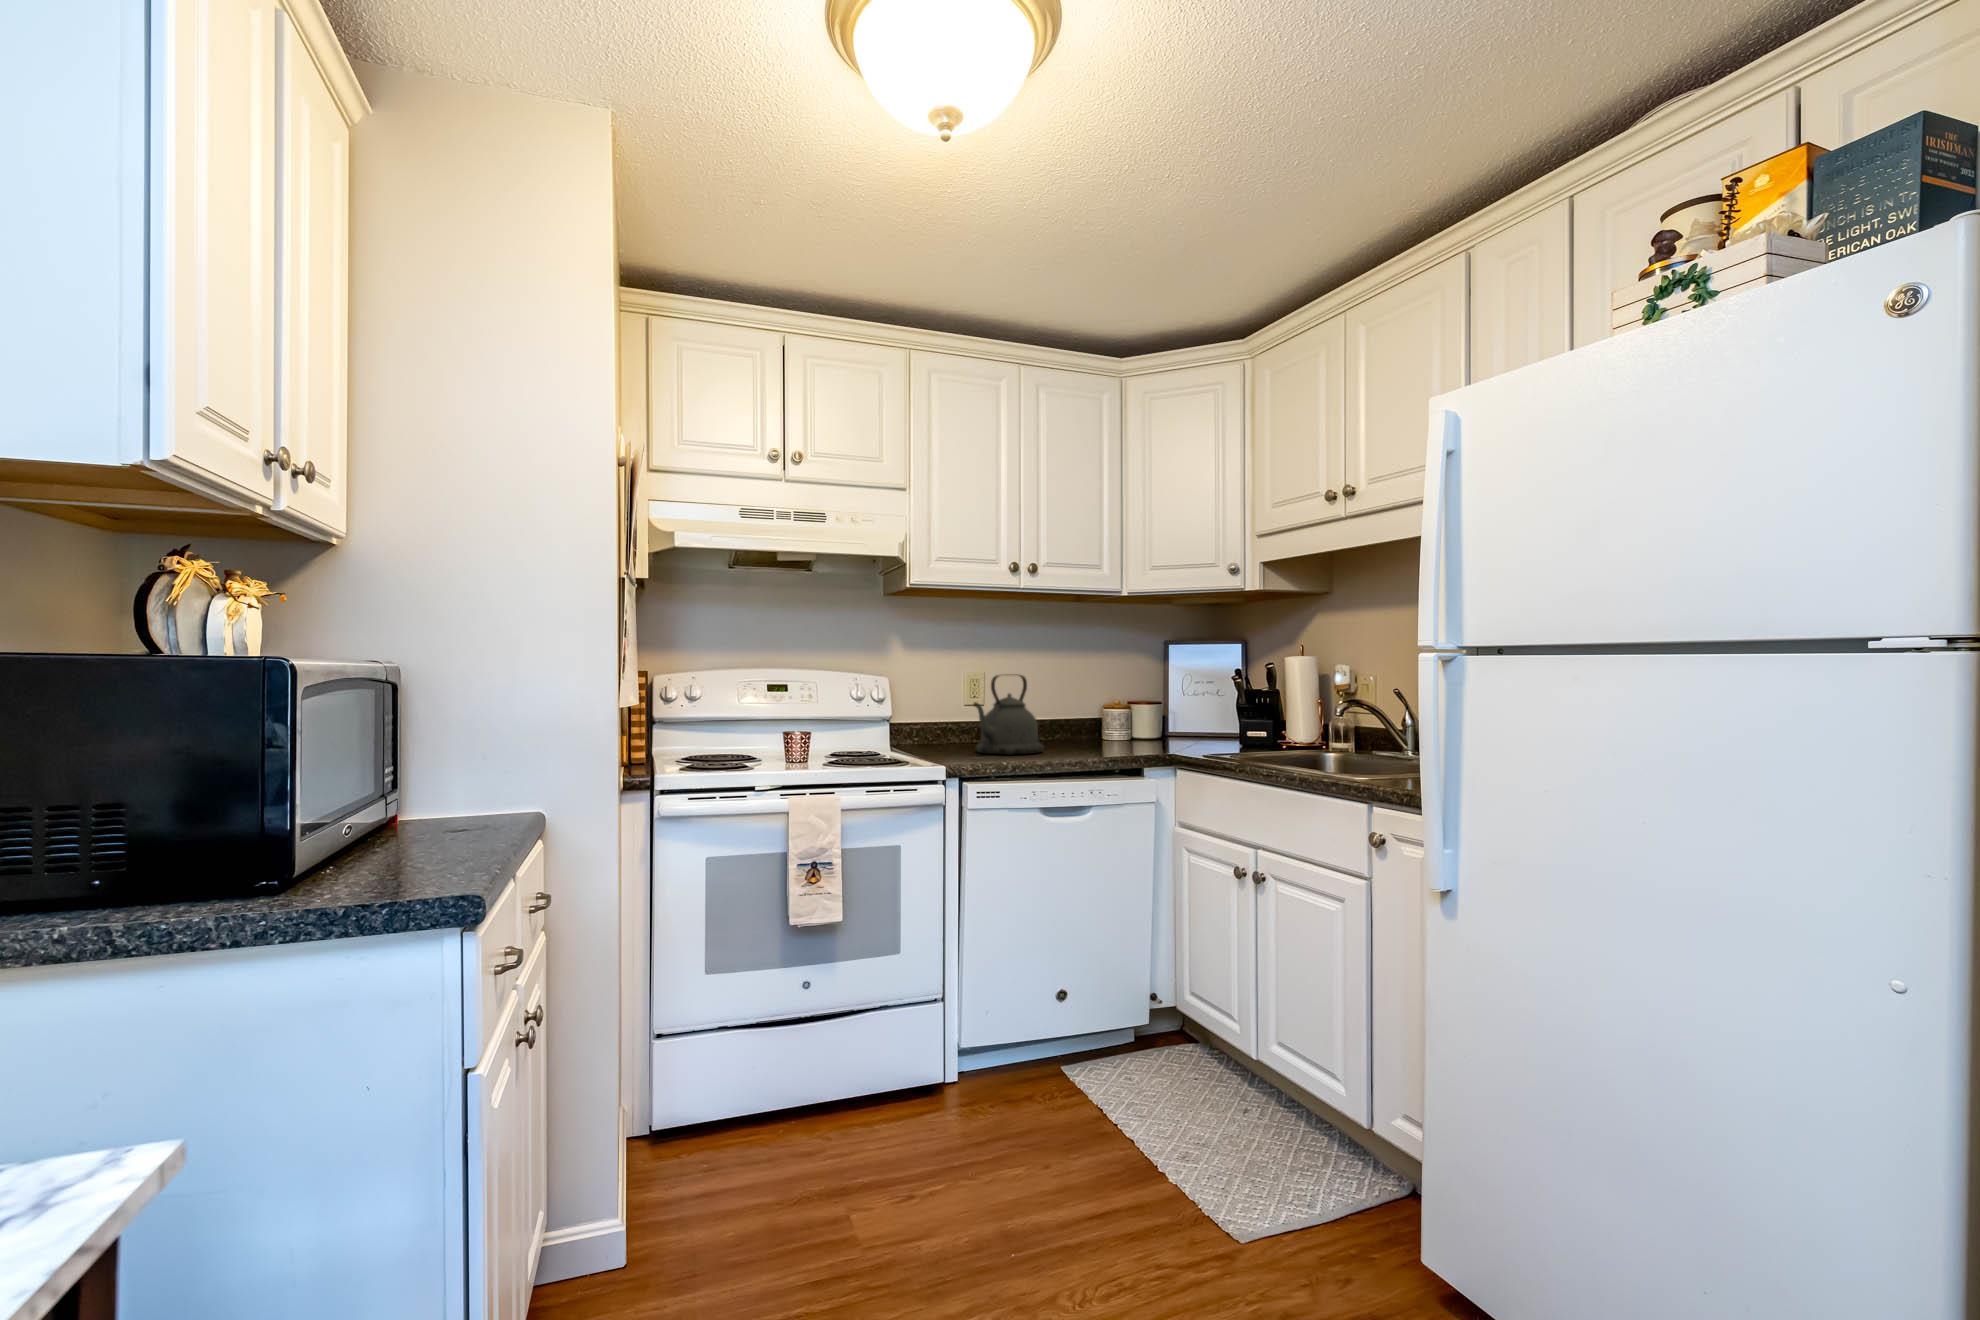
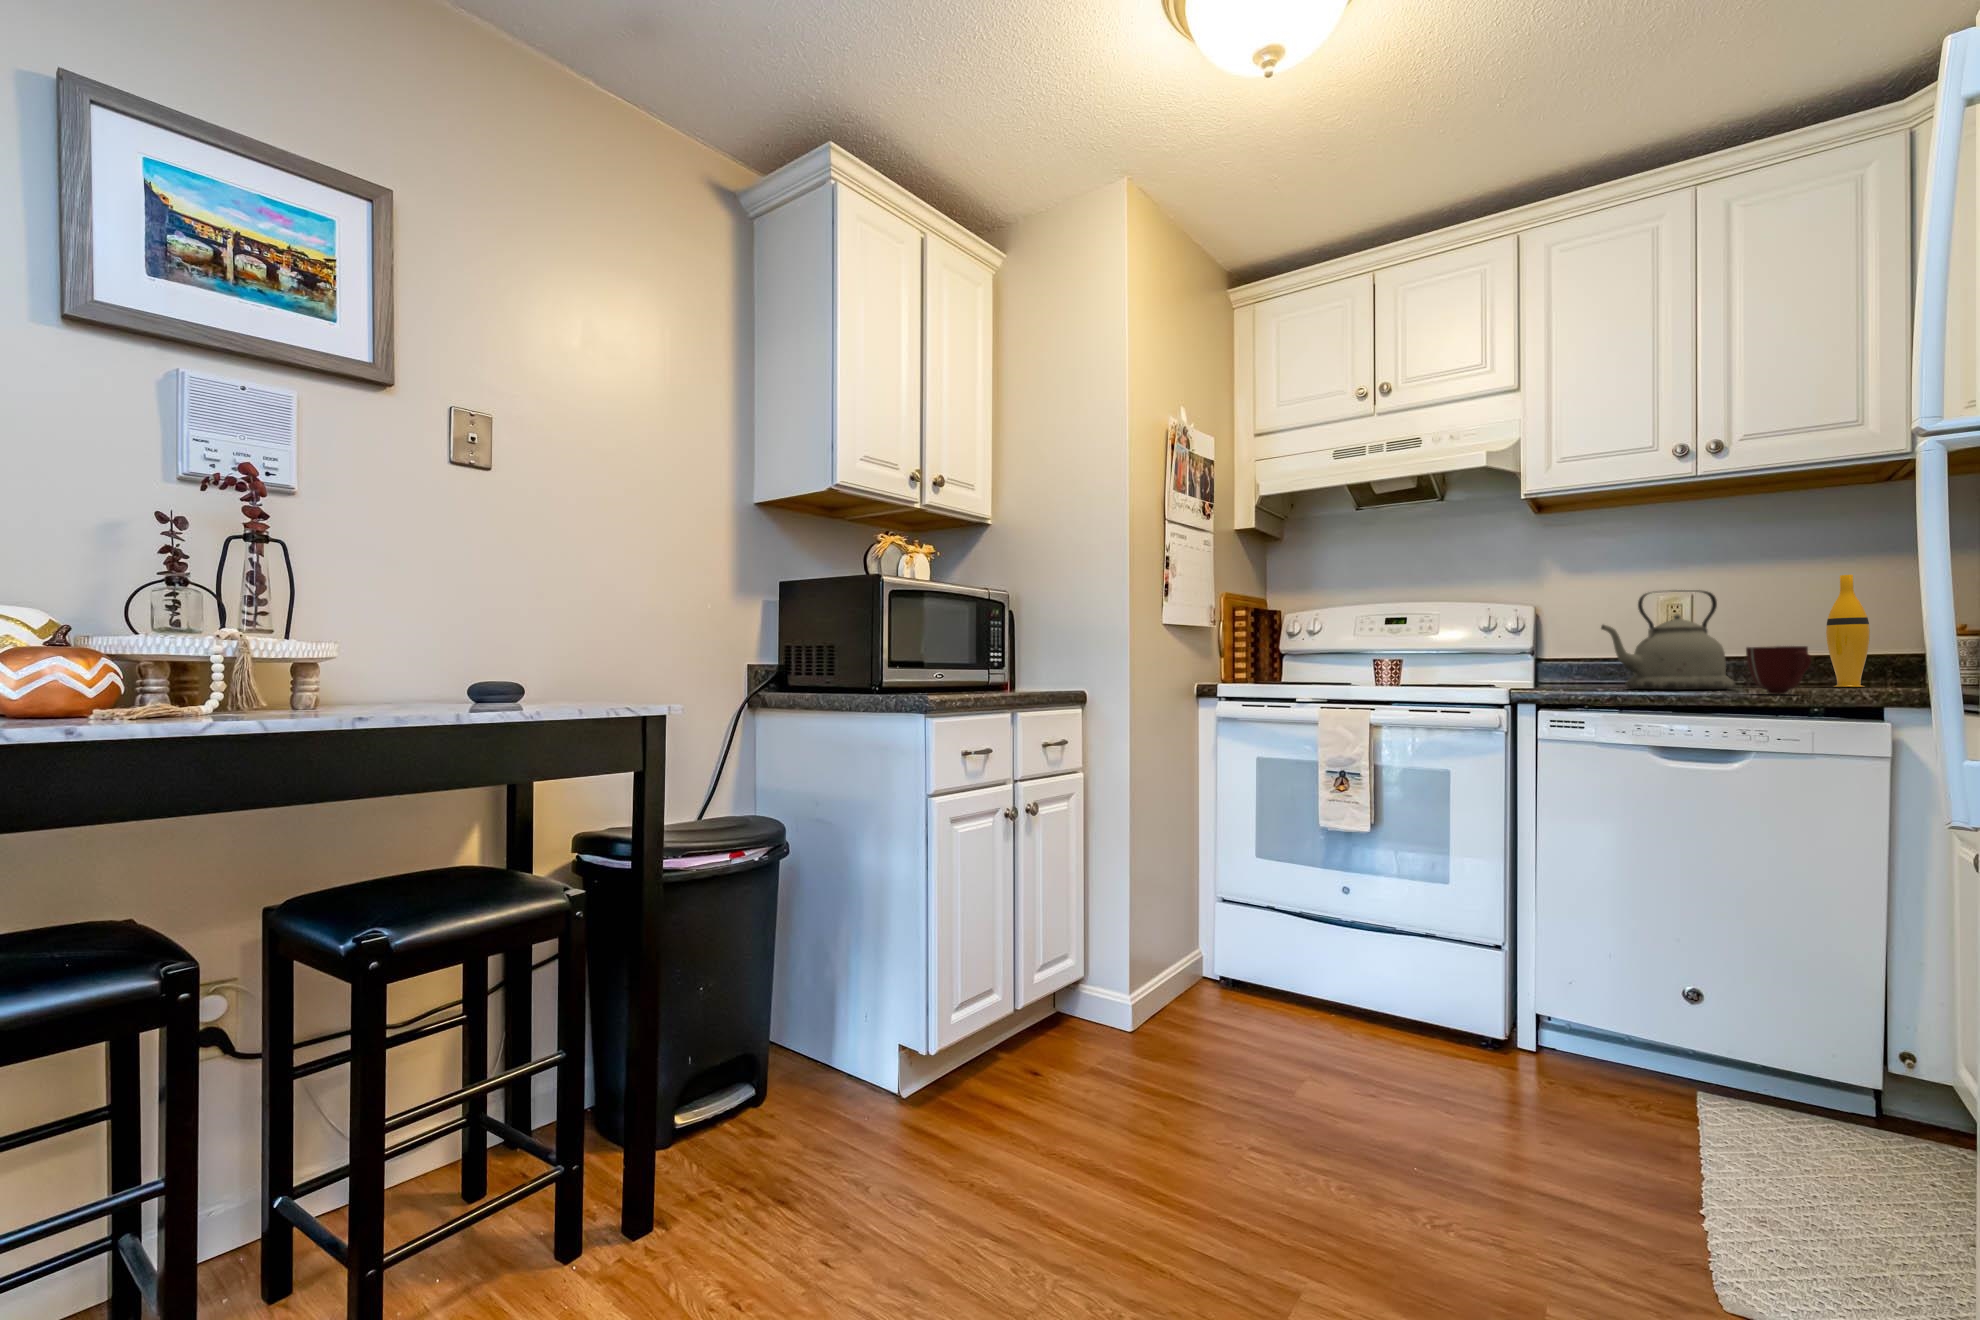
vase: none [1061,665,1083,743] -> present [1826,575,1870,687]
mug: none [1087,726,1129,761] -> present [1746,646,1811,694]

